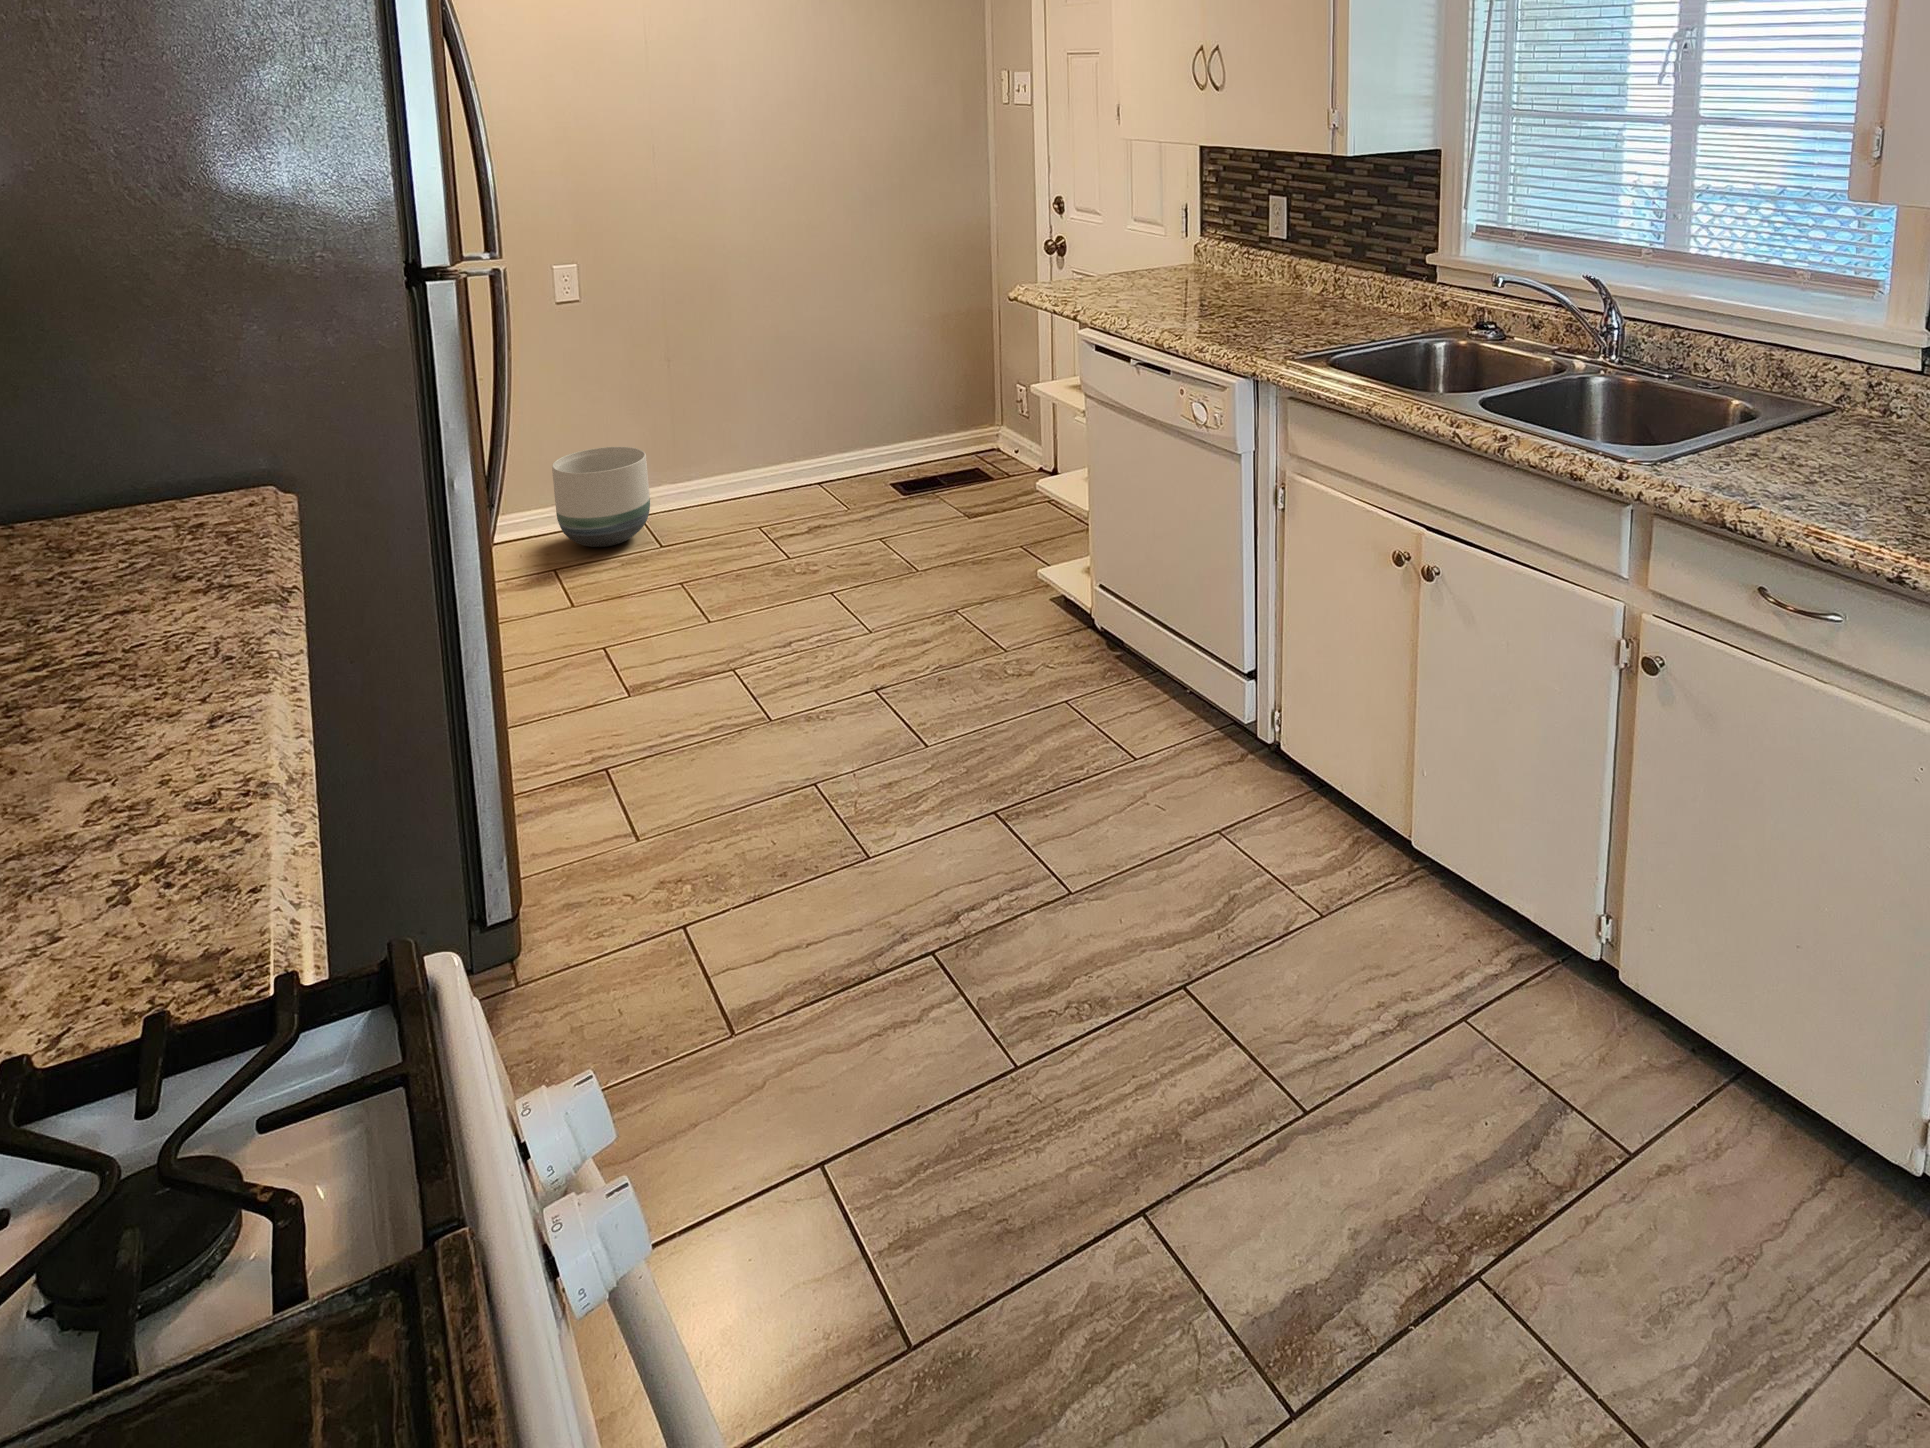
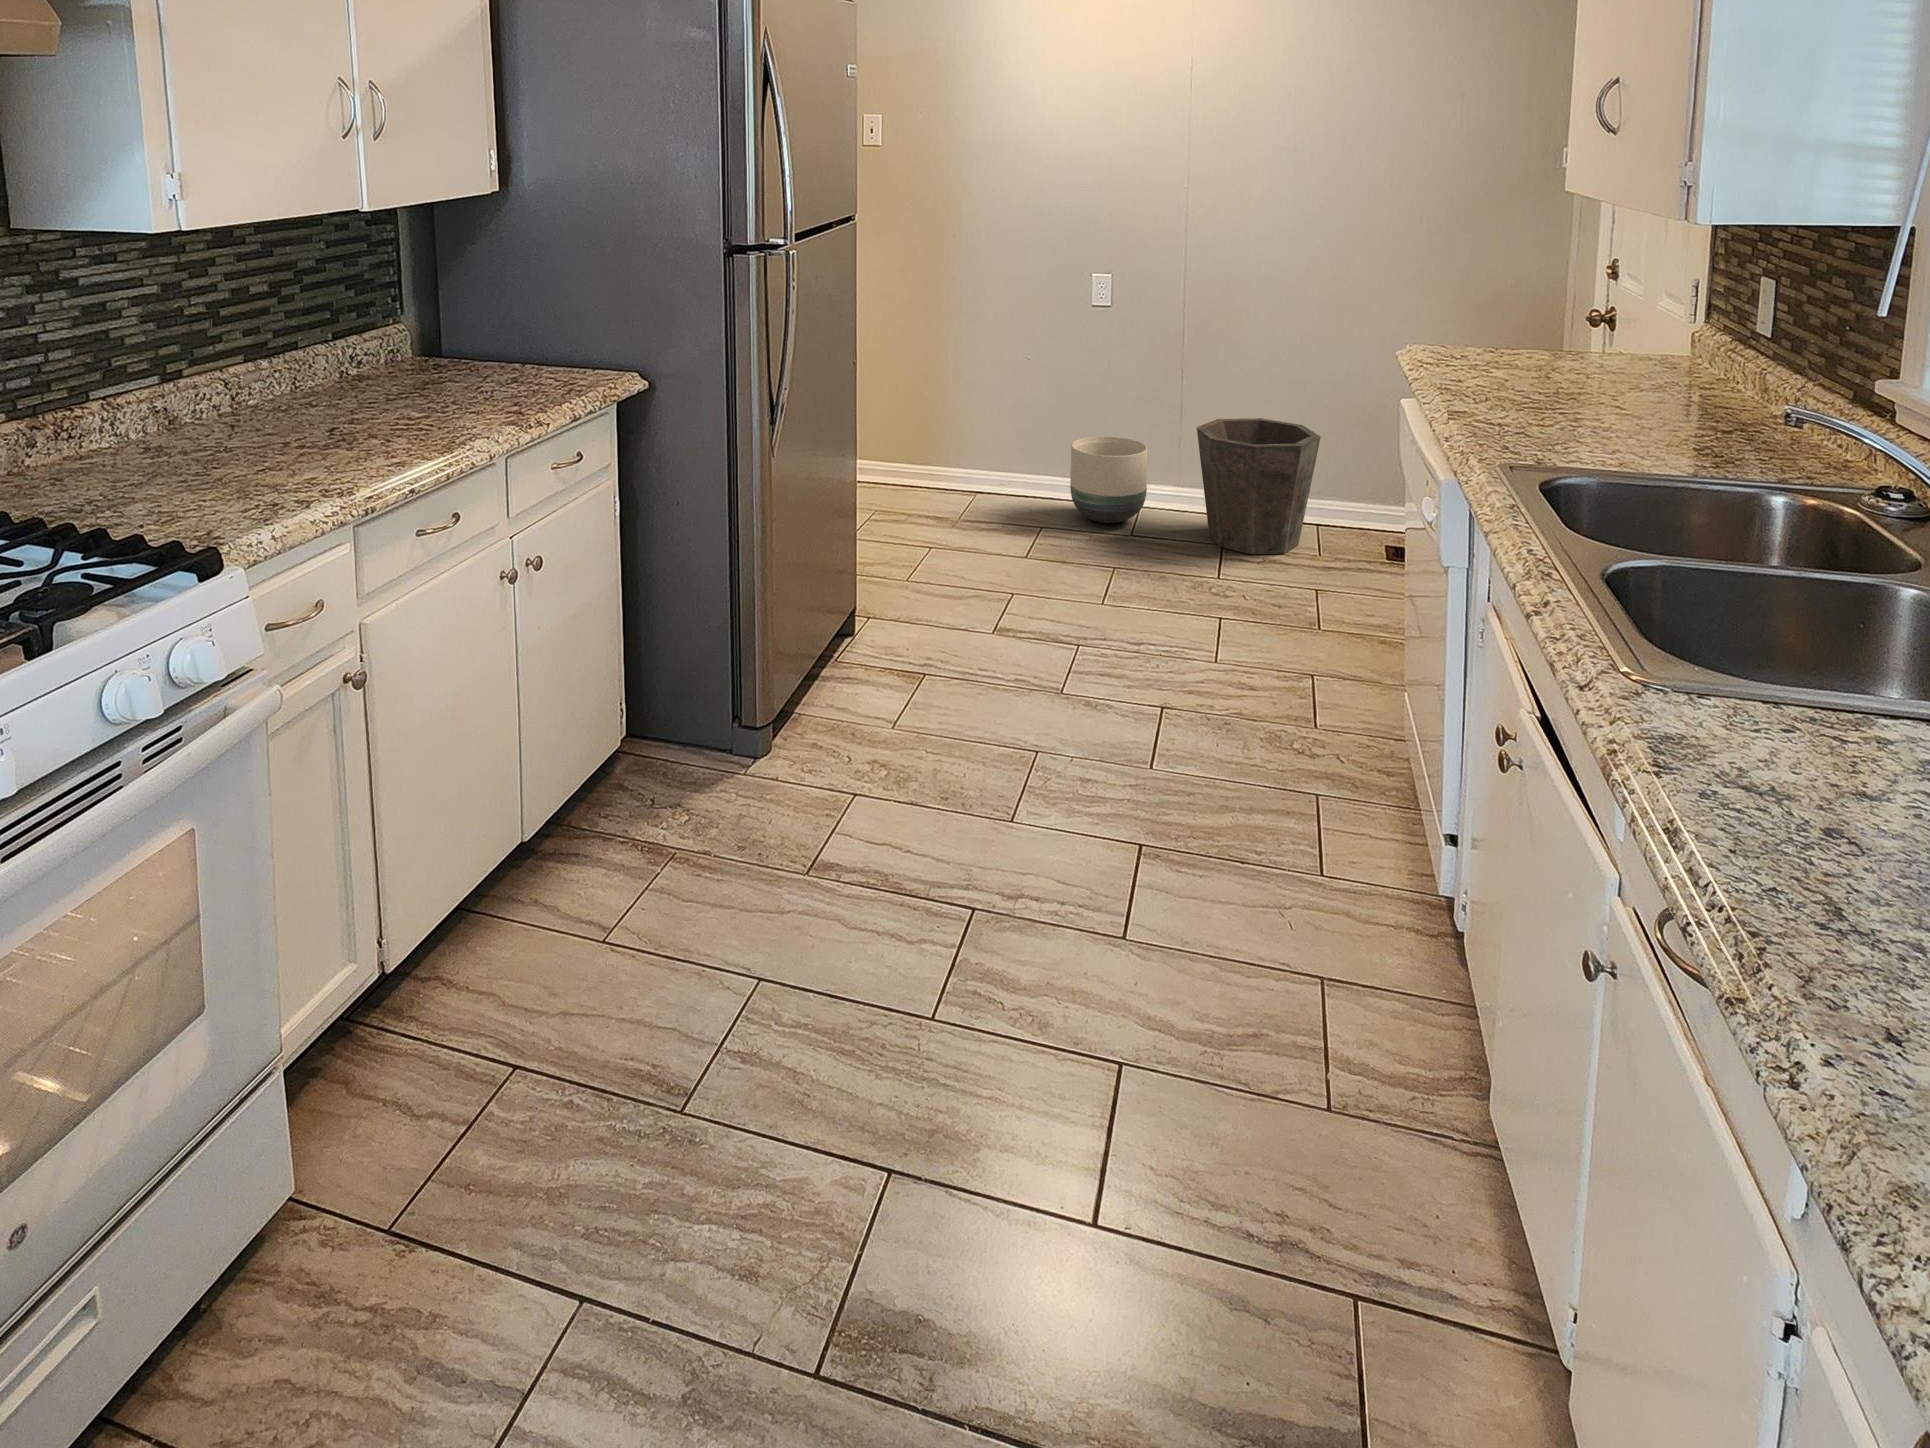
waste bin: none [703,390,826,531] -> present [1197,418,1320,554]

